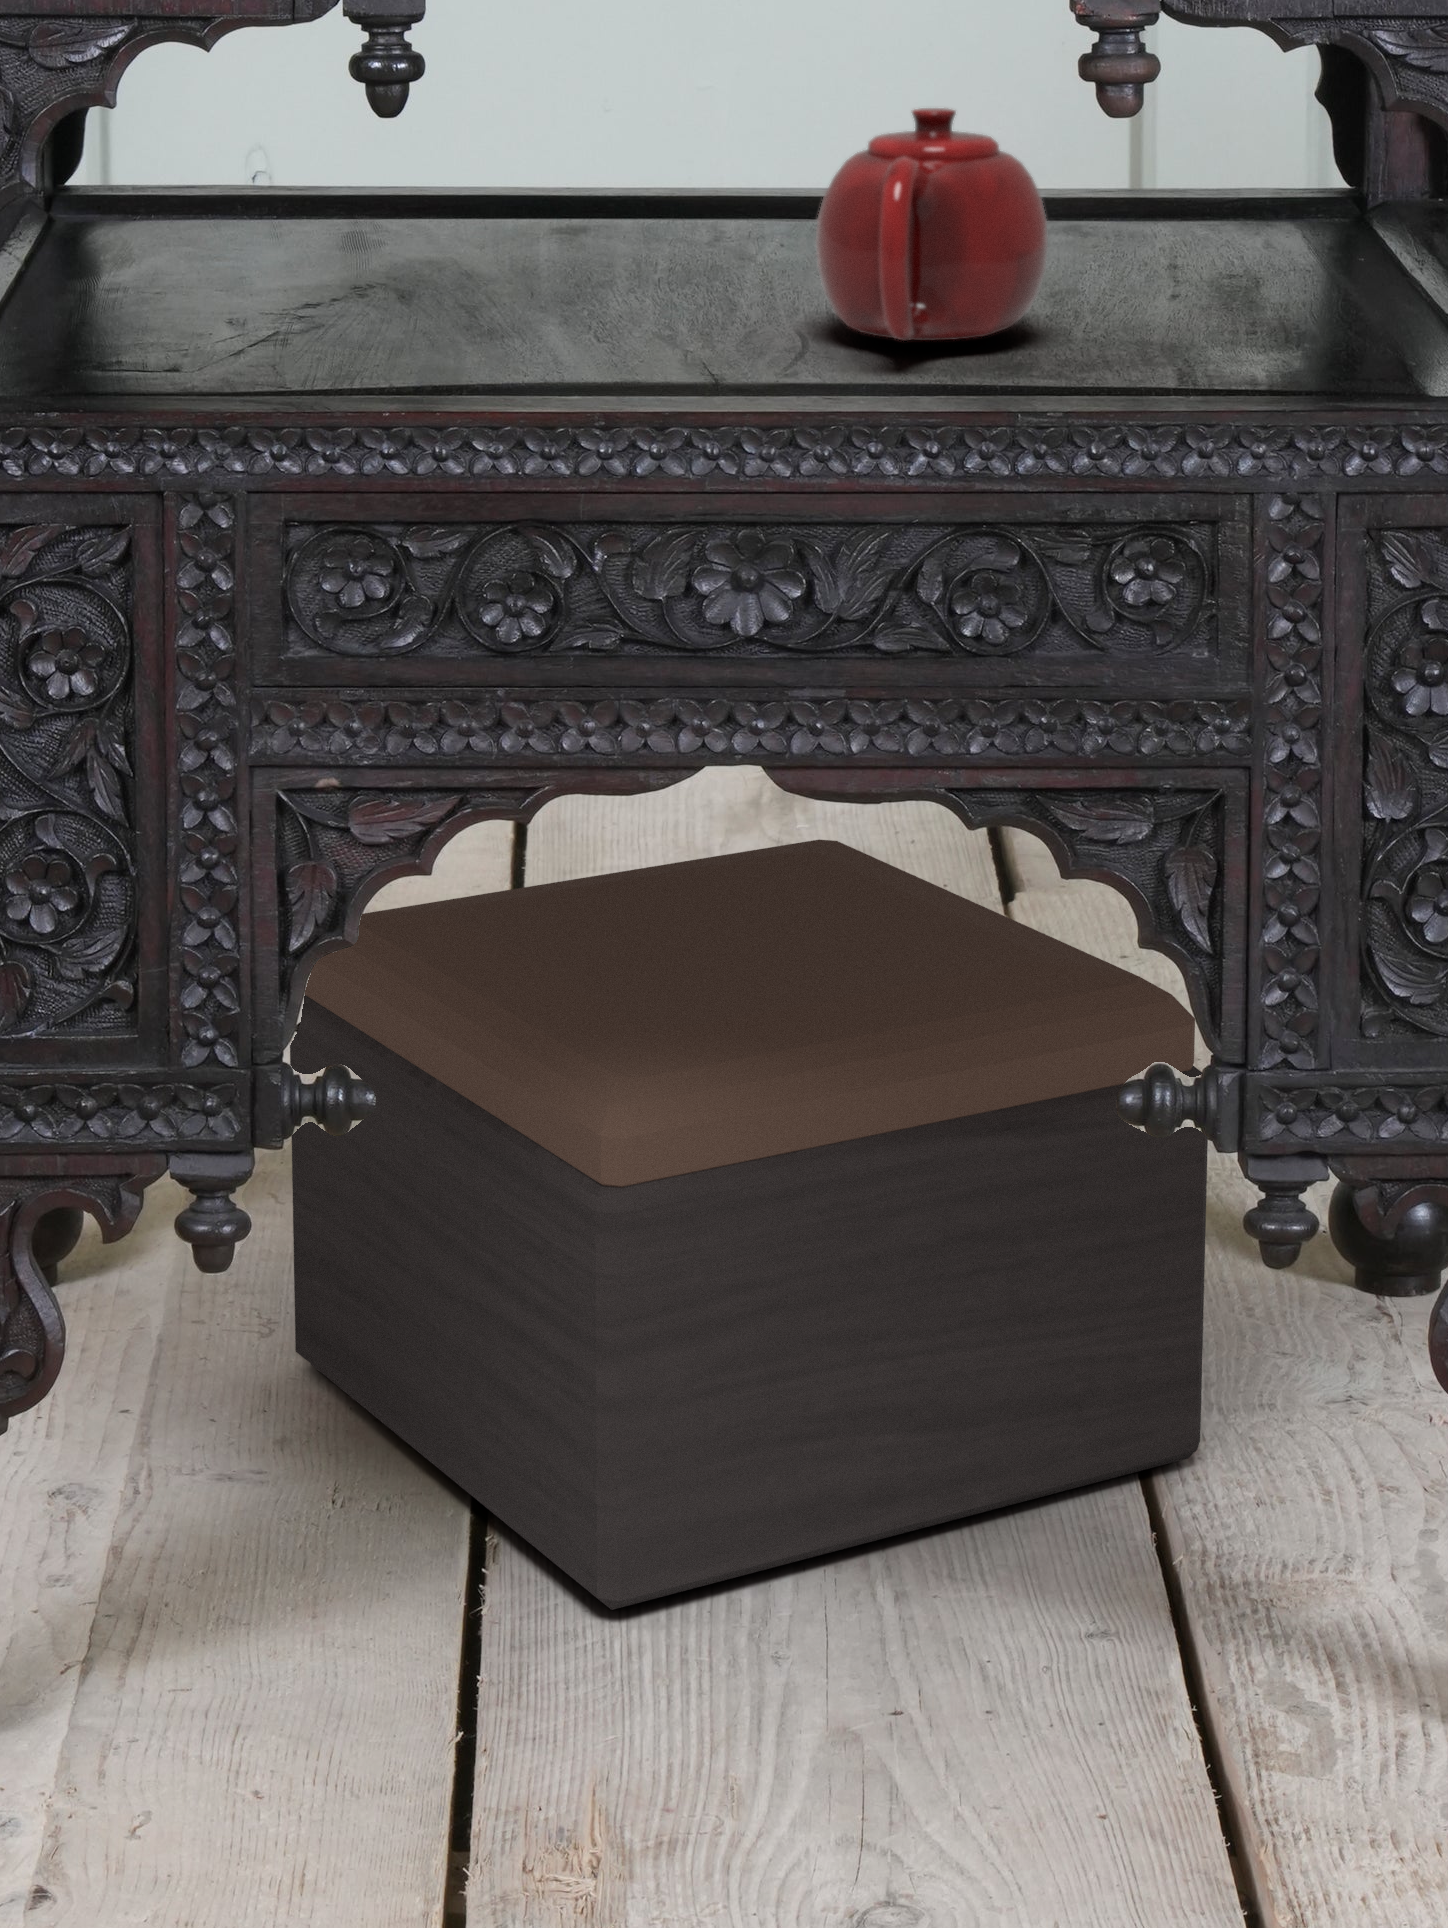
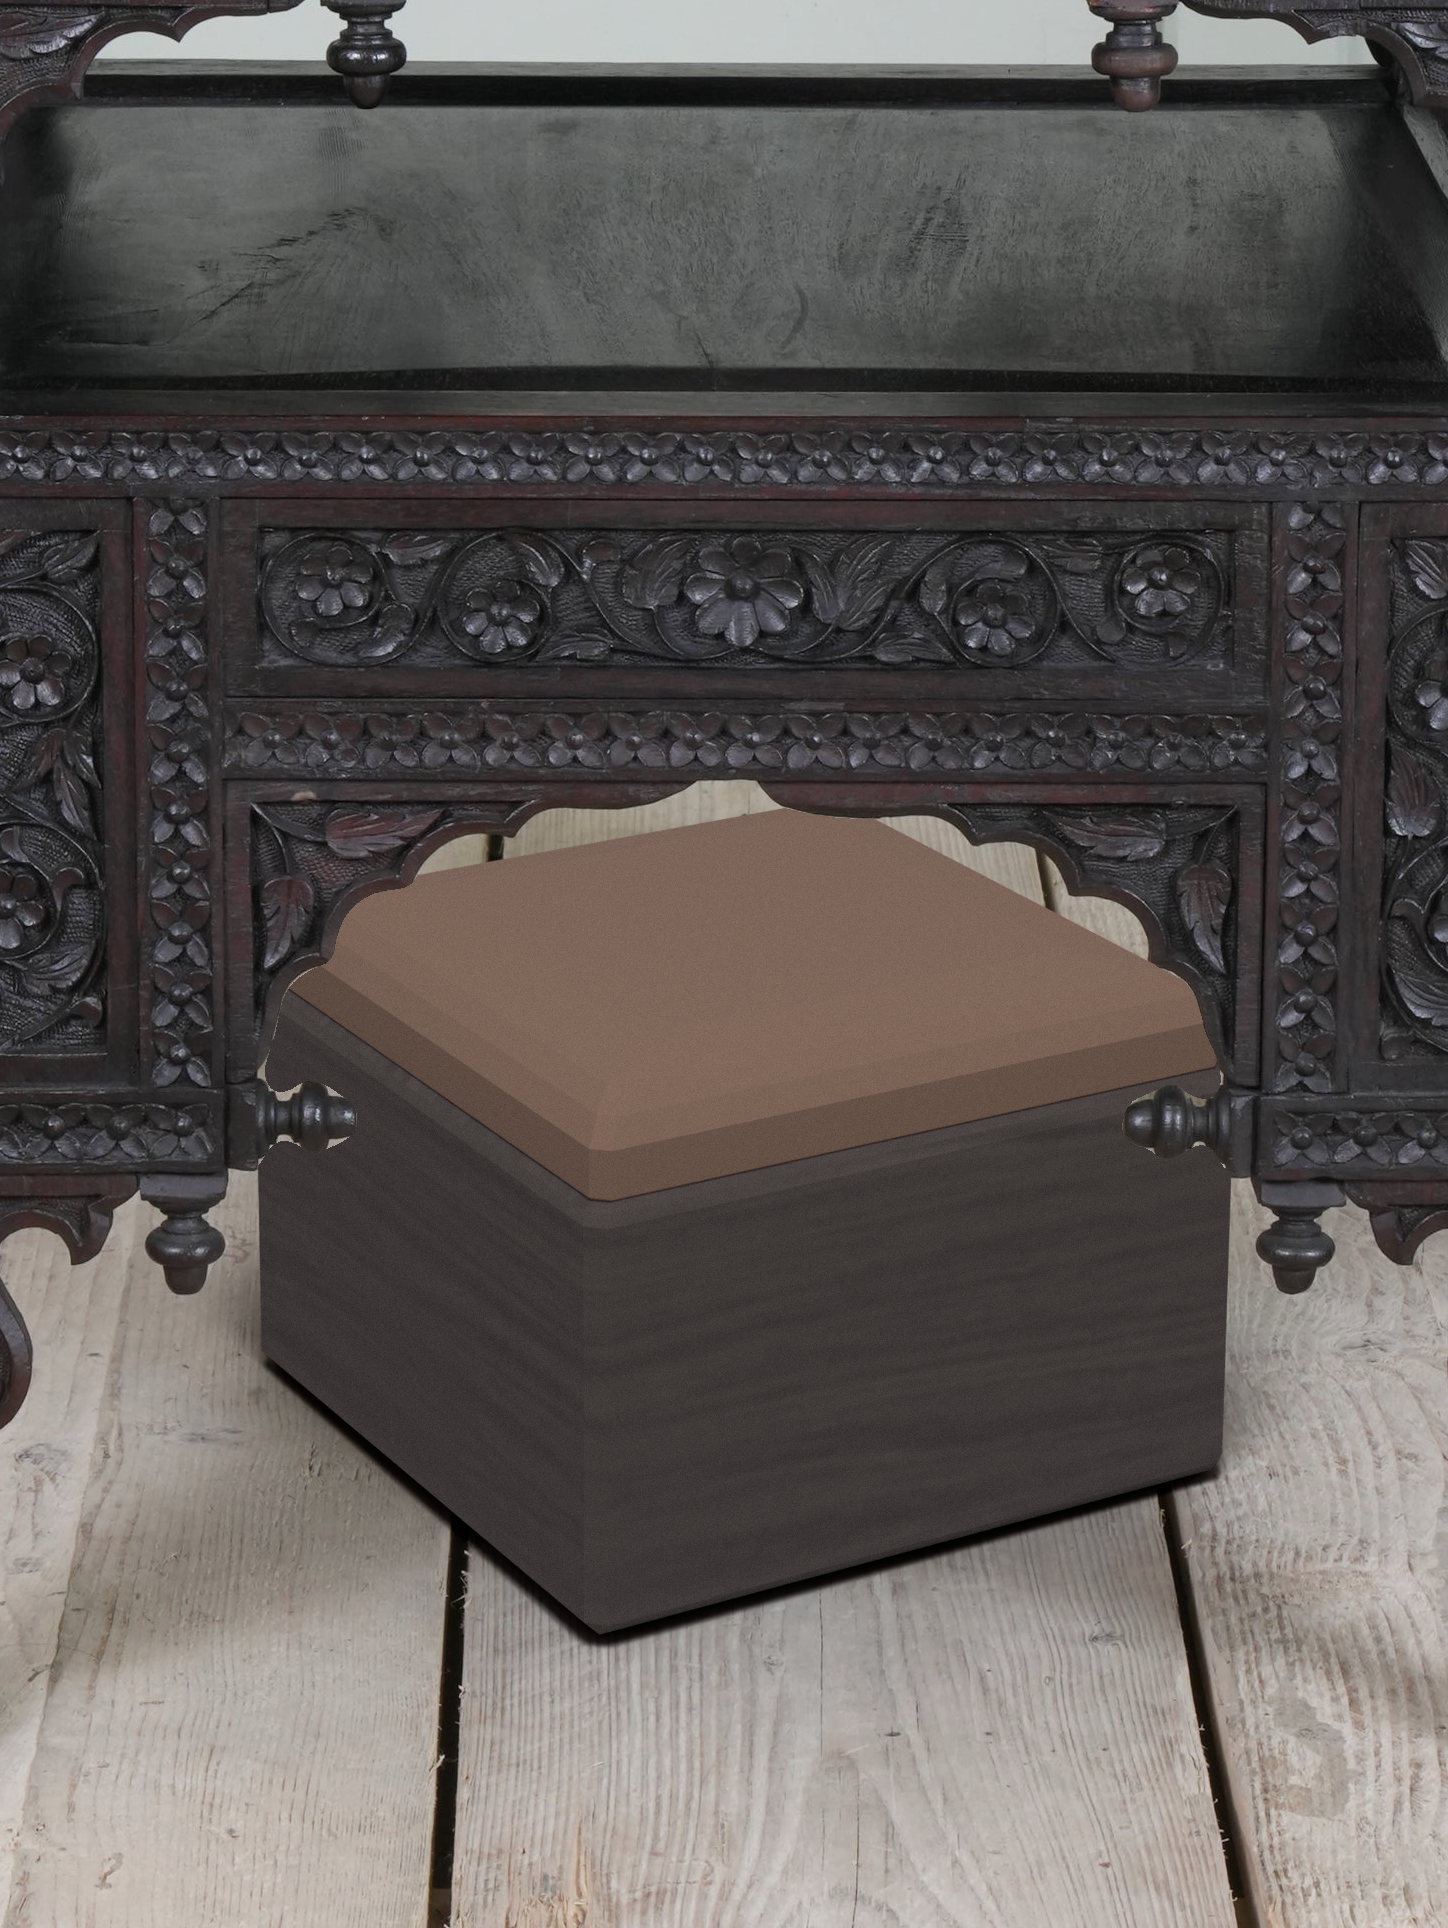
teapot: present [816,108,1048,341] -> none [819,55,1068,315]

